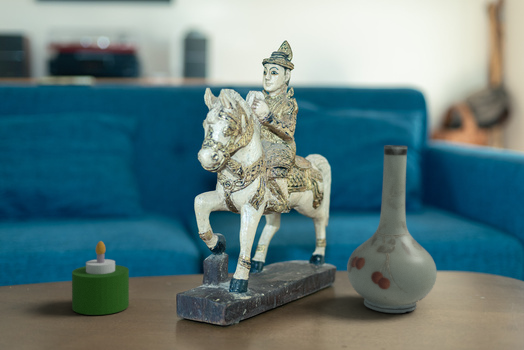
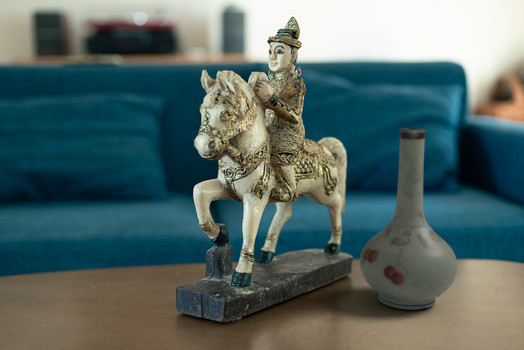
candle: present [72,241,129,315] -> none [72,231,131,308]

